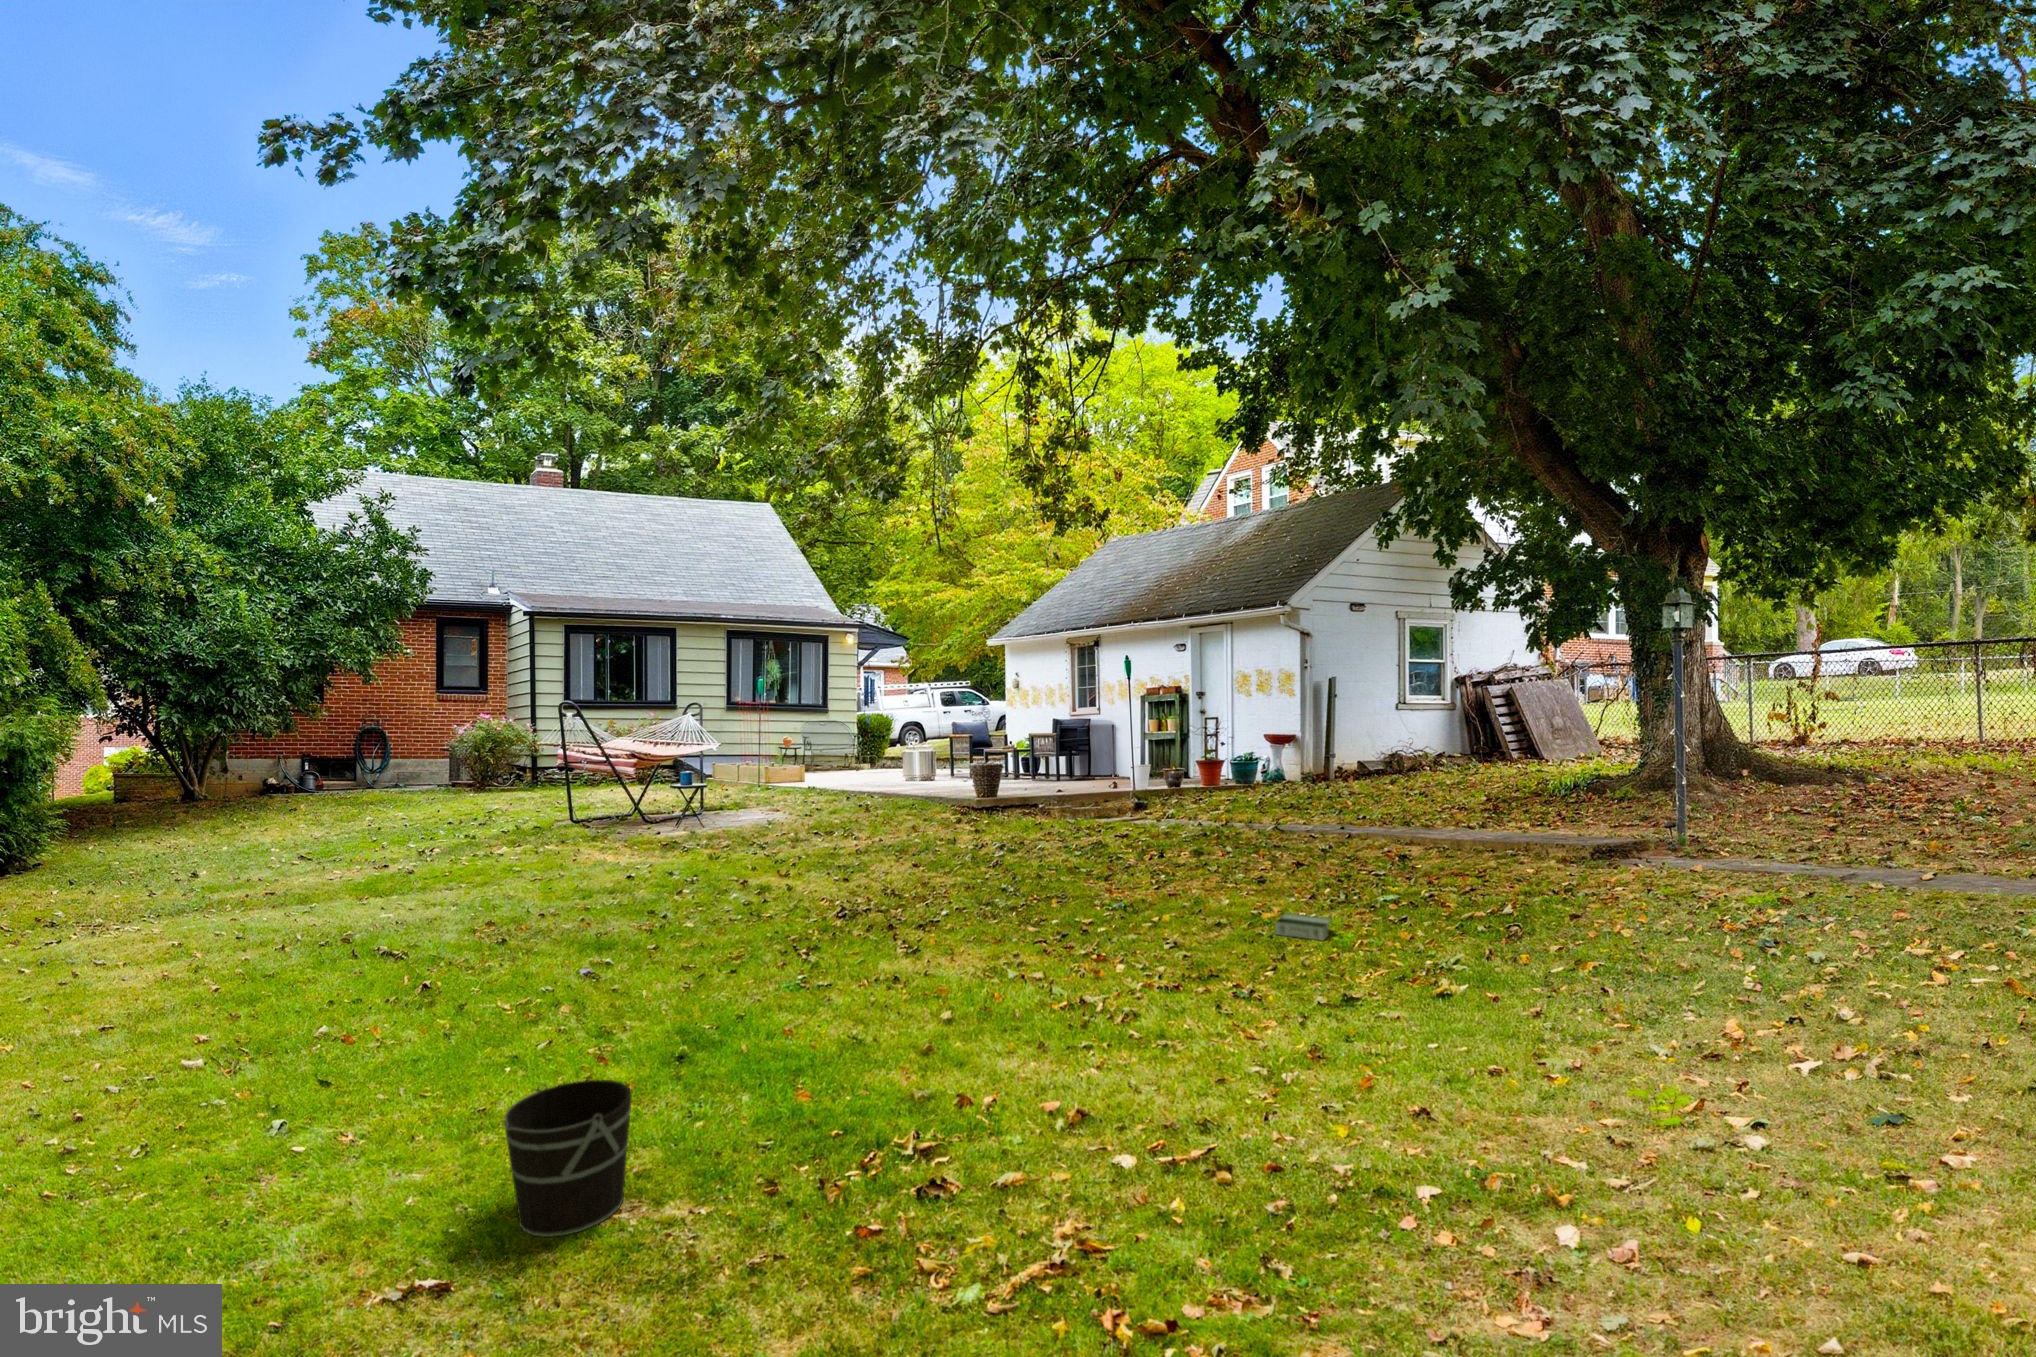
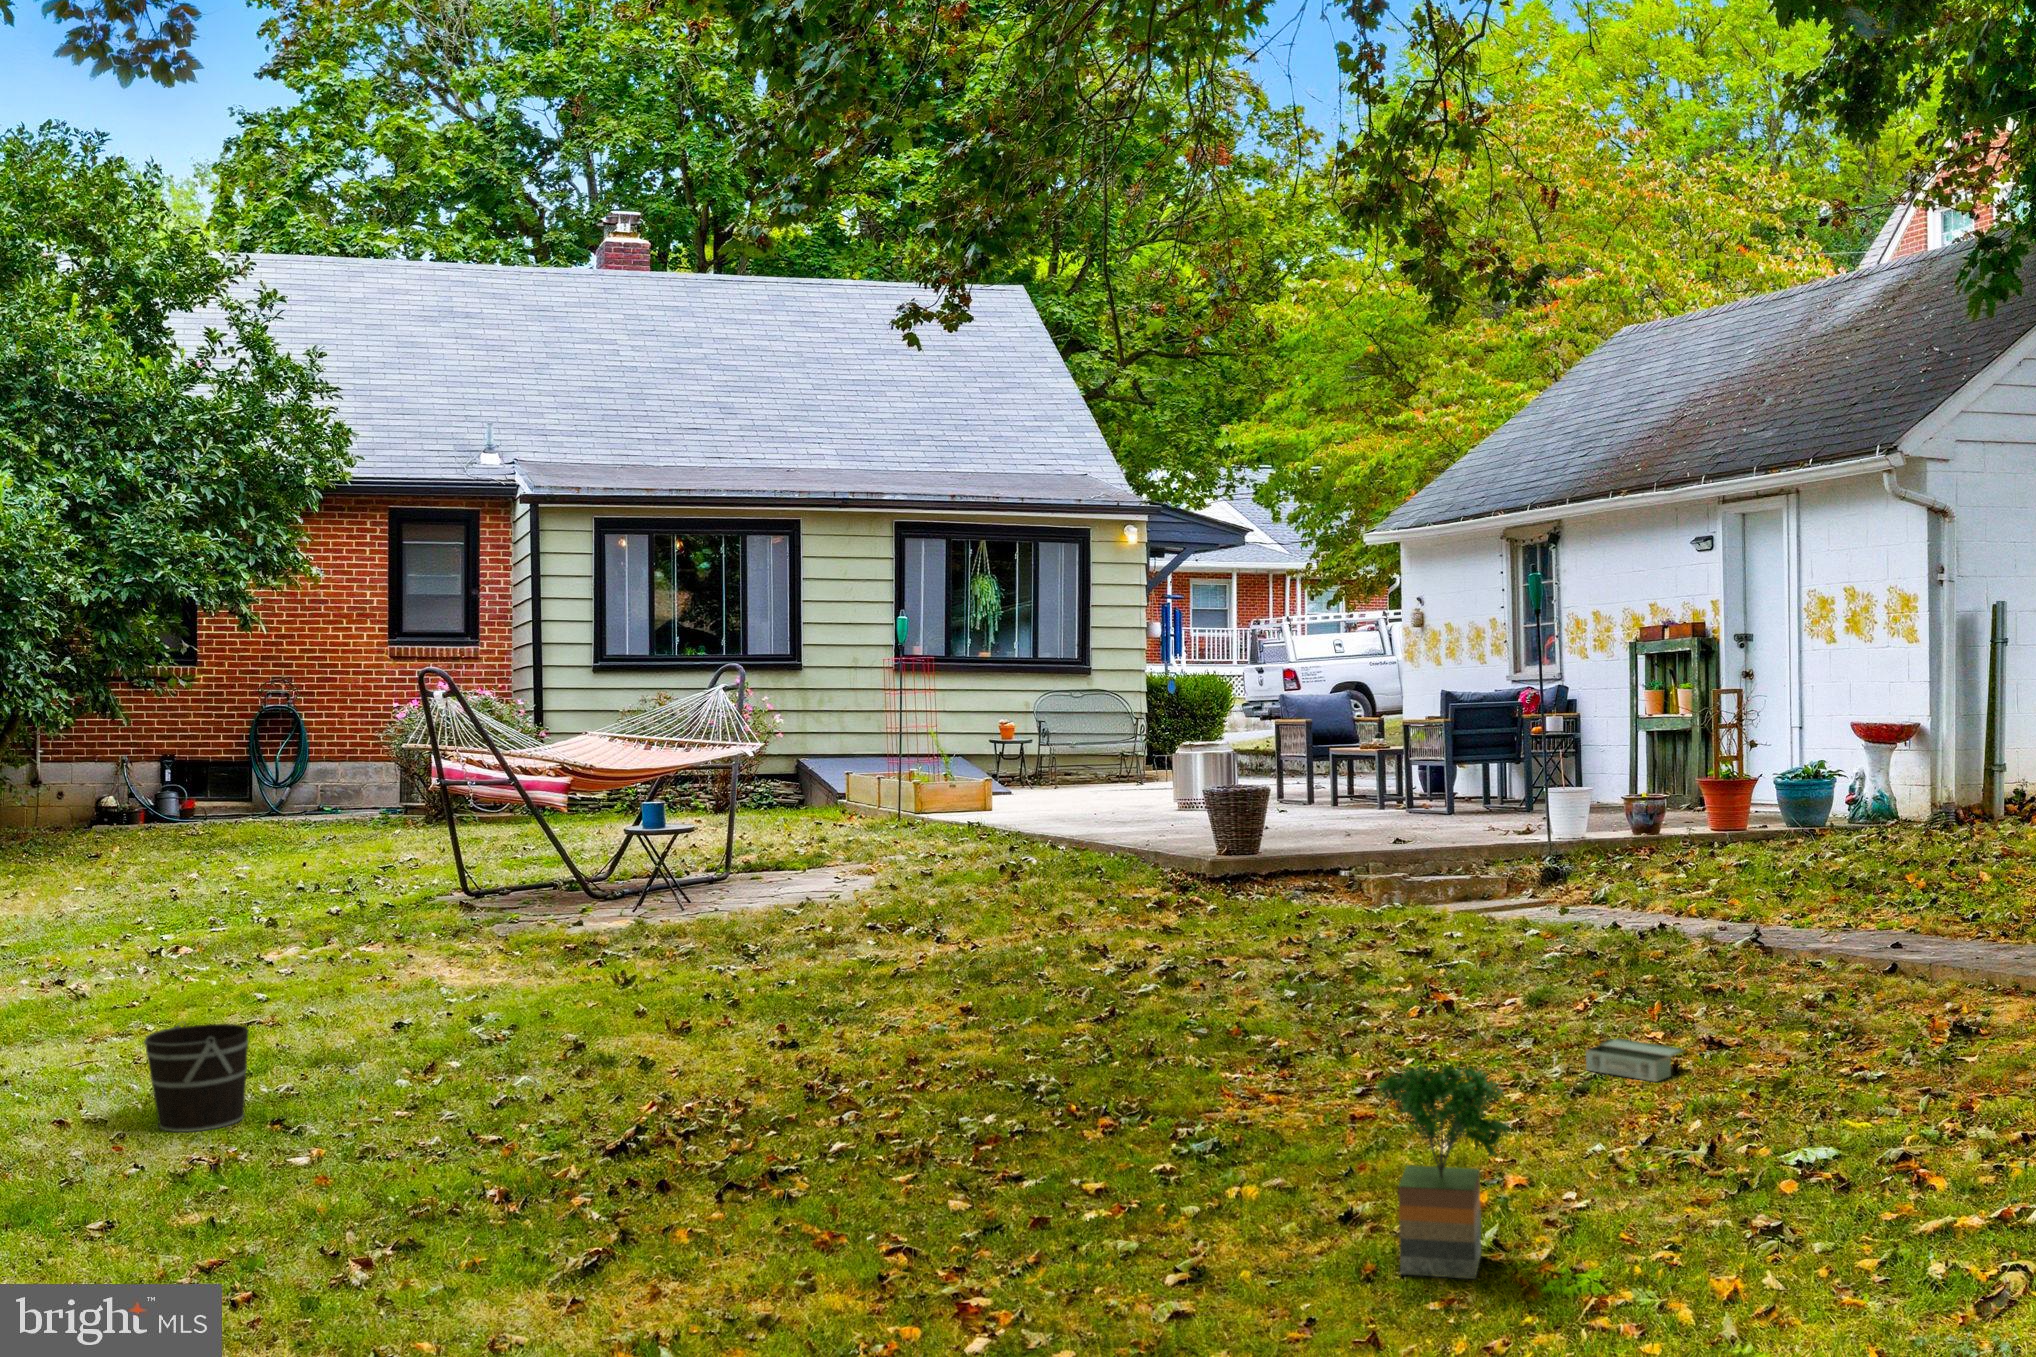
potted tree: none [1268,957,1384,1126] -> present [1378,1065,1512,1279]
bucket: present [504,1079,631,1237] -> present [143,1024,248,1132]

